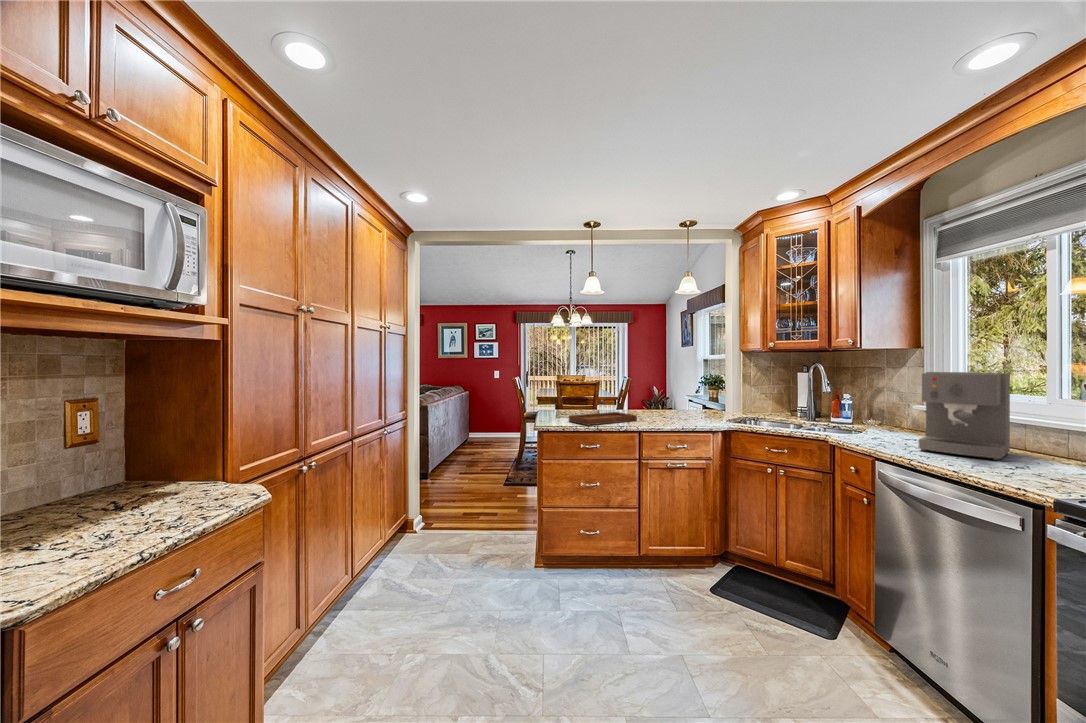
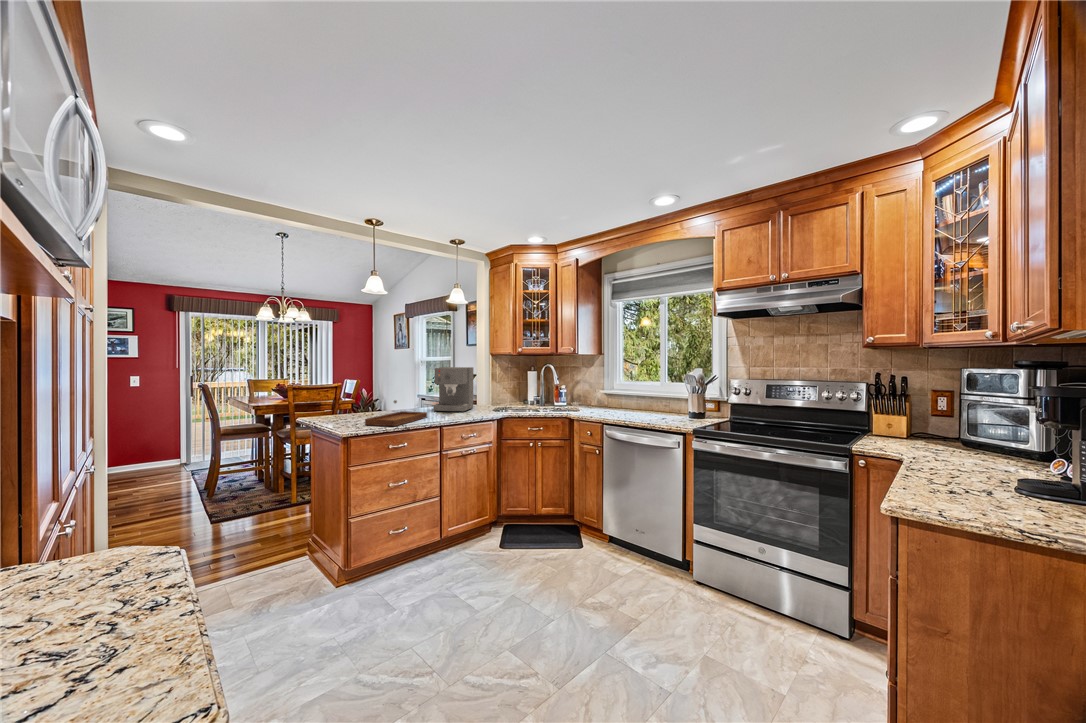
coffee maker: present [919,372,1010,460] -> present [433,367,473,412]

